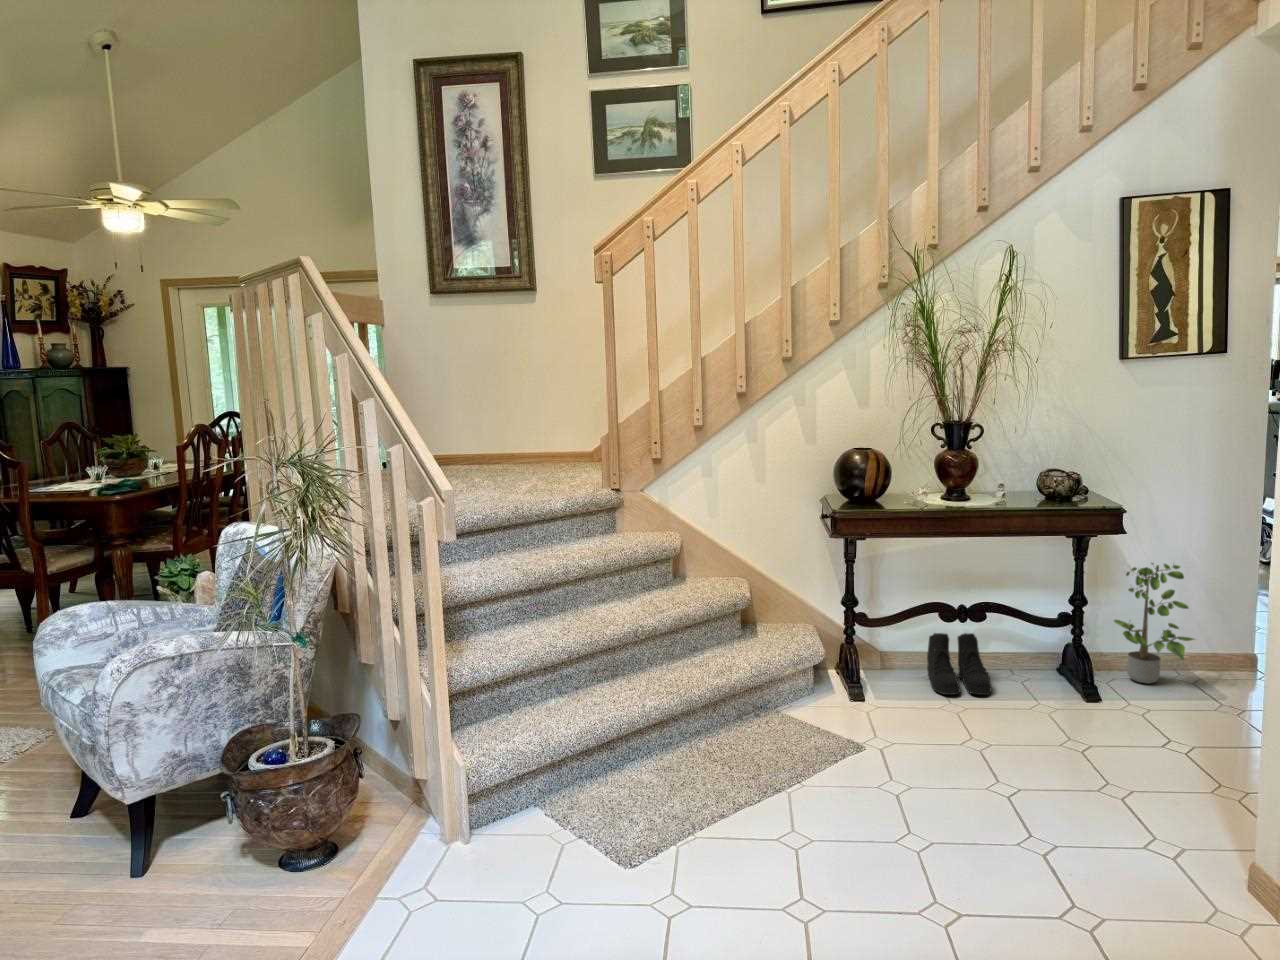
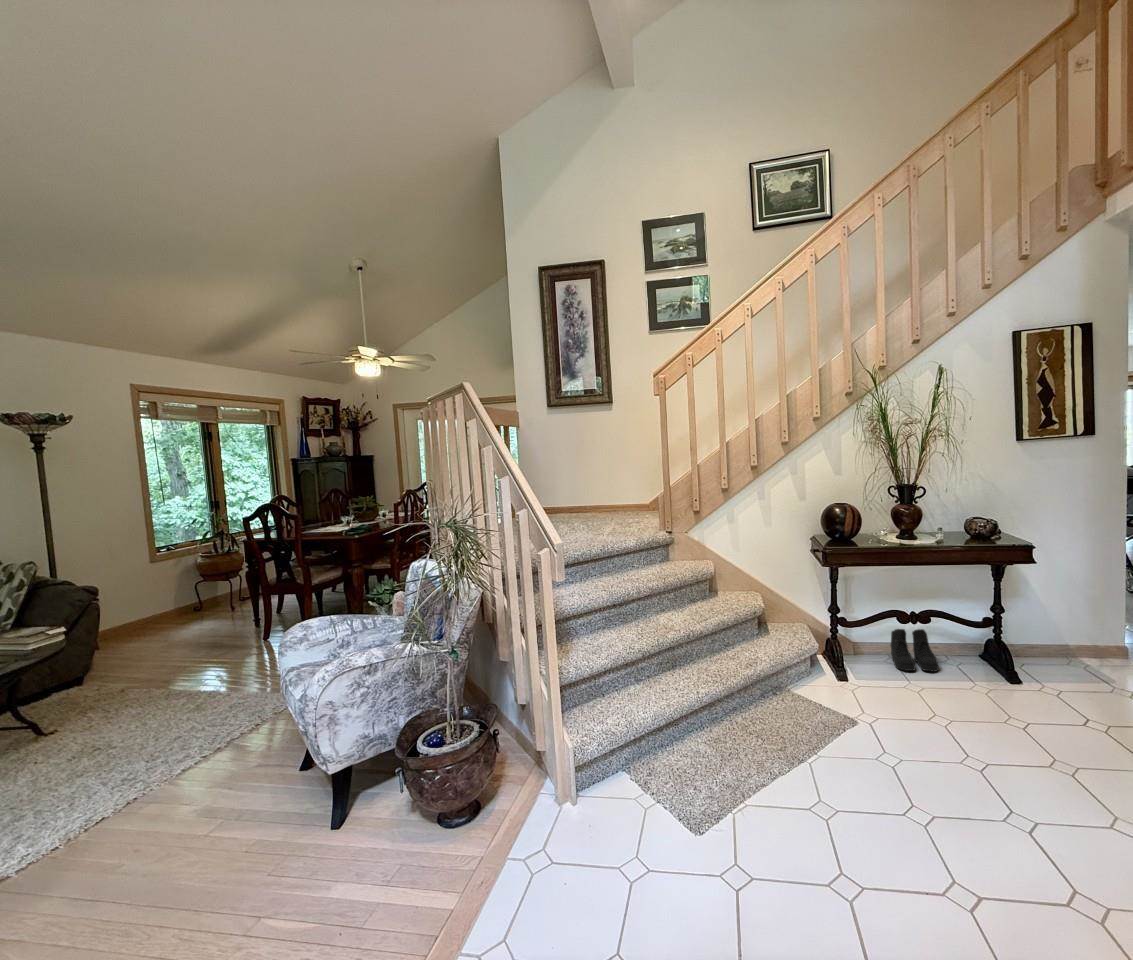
potted plant: present [1114,563,1194,683] -> none [1028,579,1095,667]

